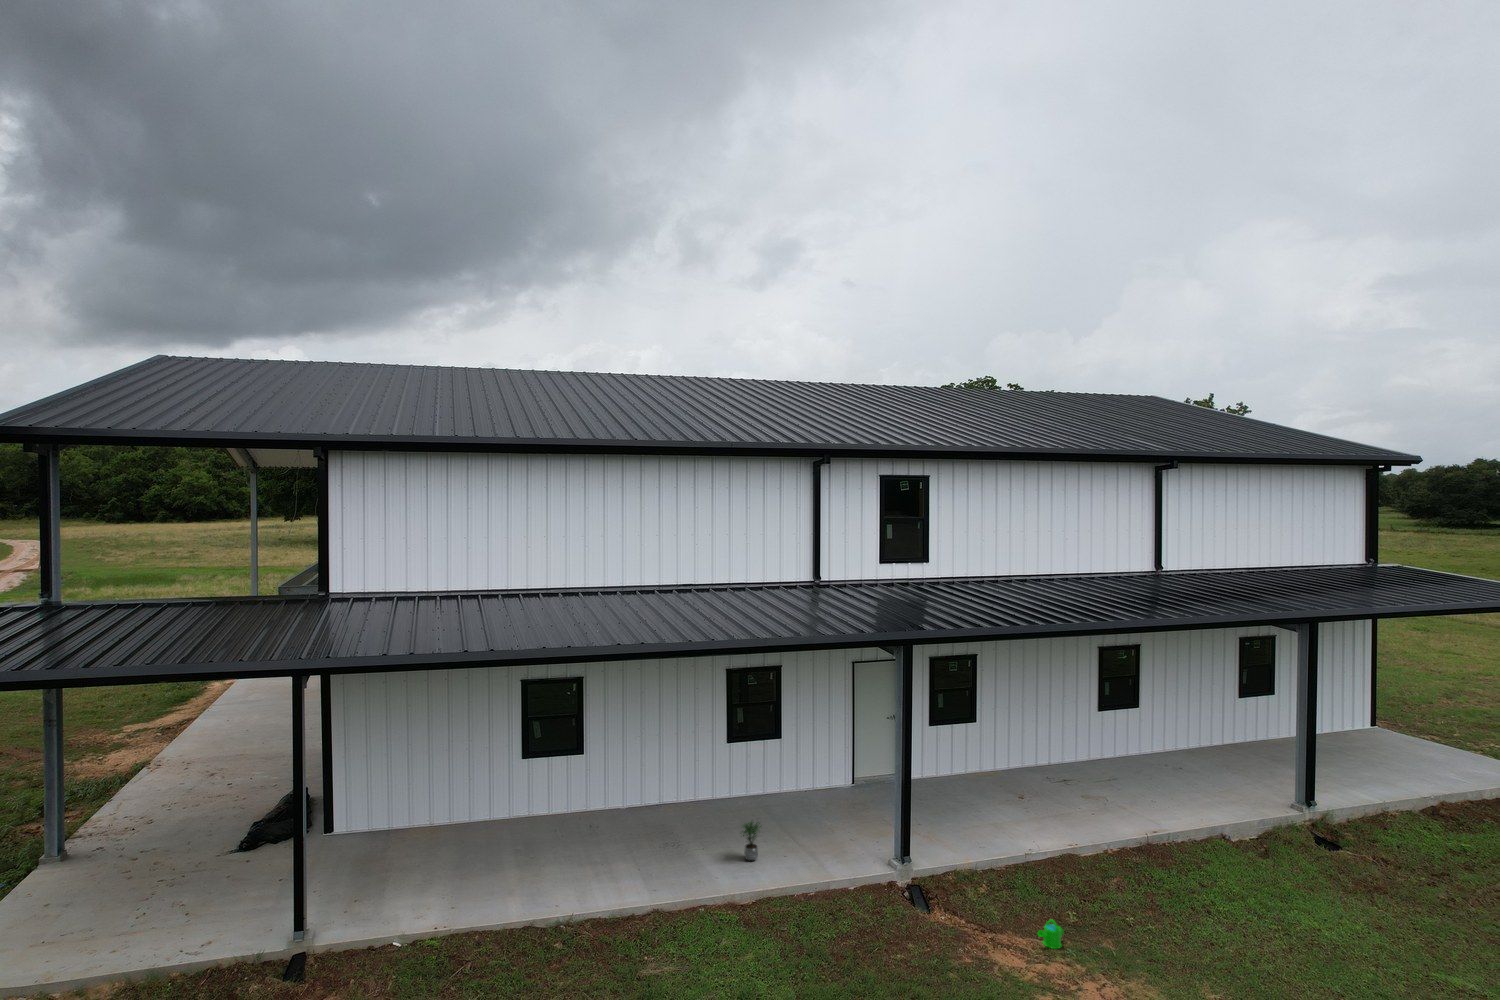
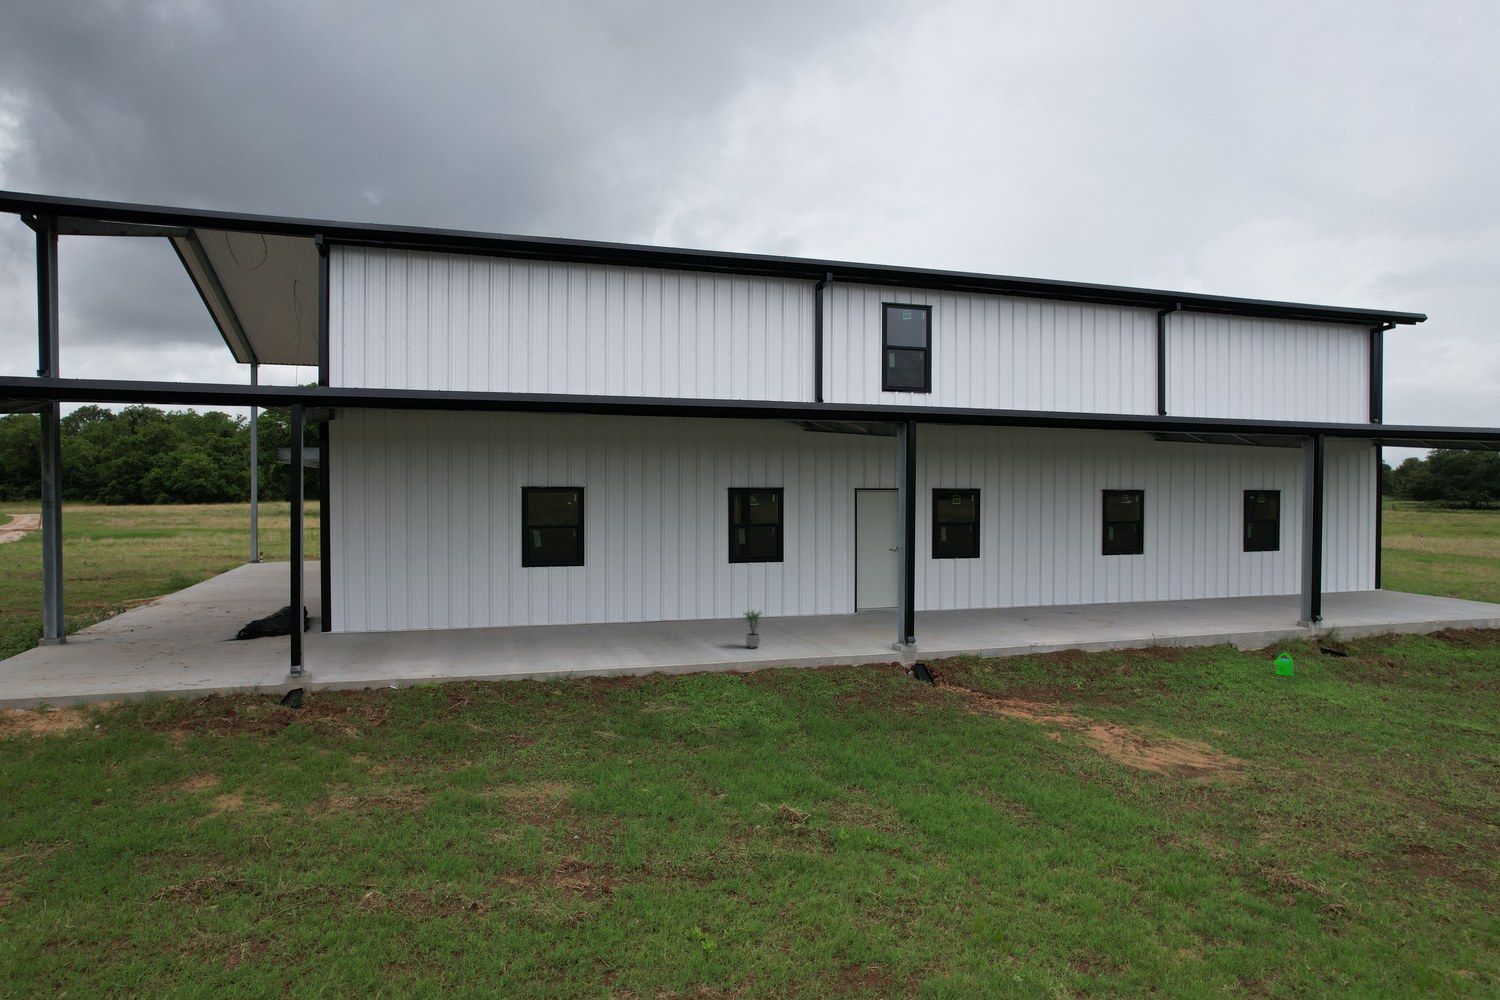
watering can: present [1038,919,1064,949] -> present [1274,653,1294,676]

